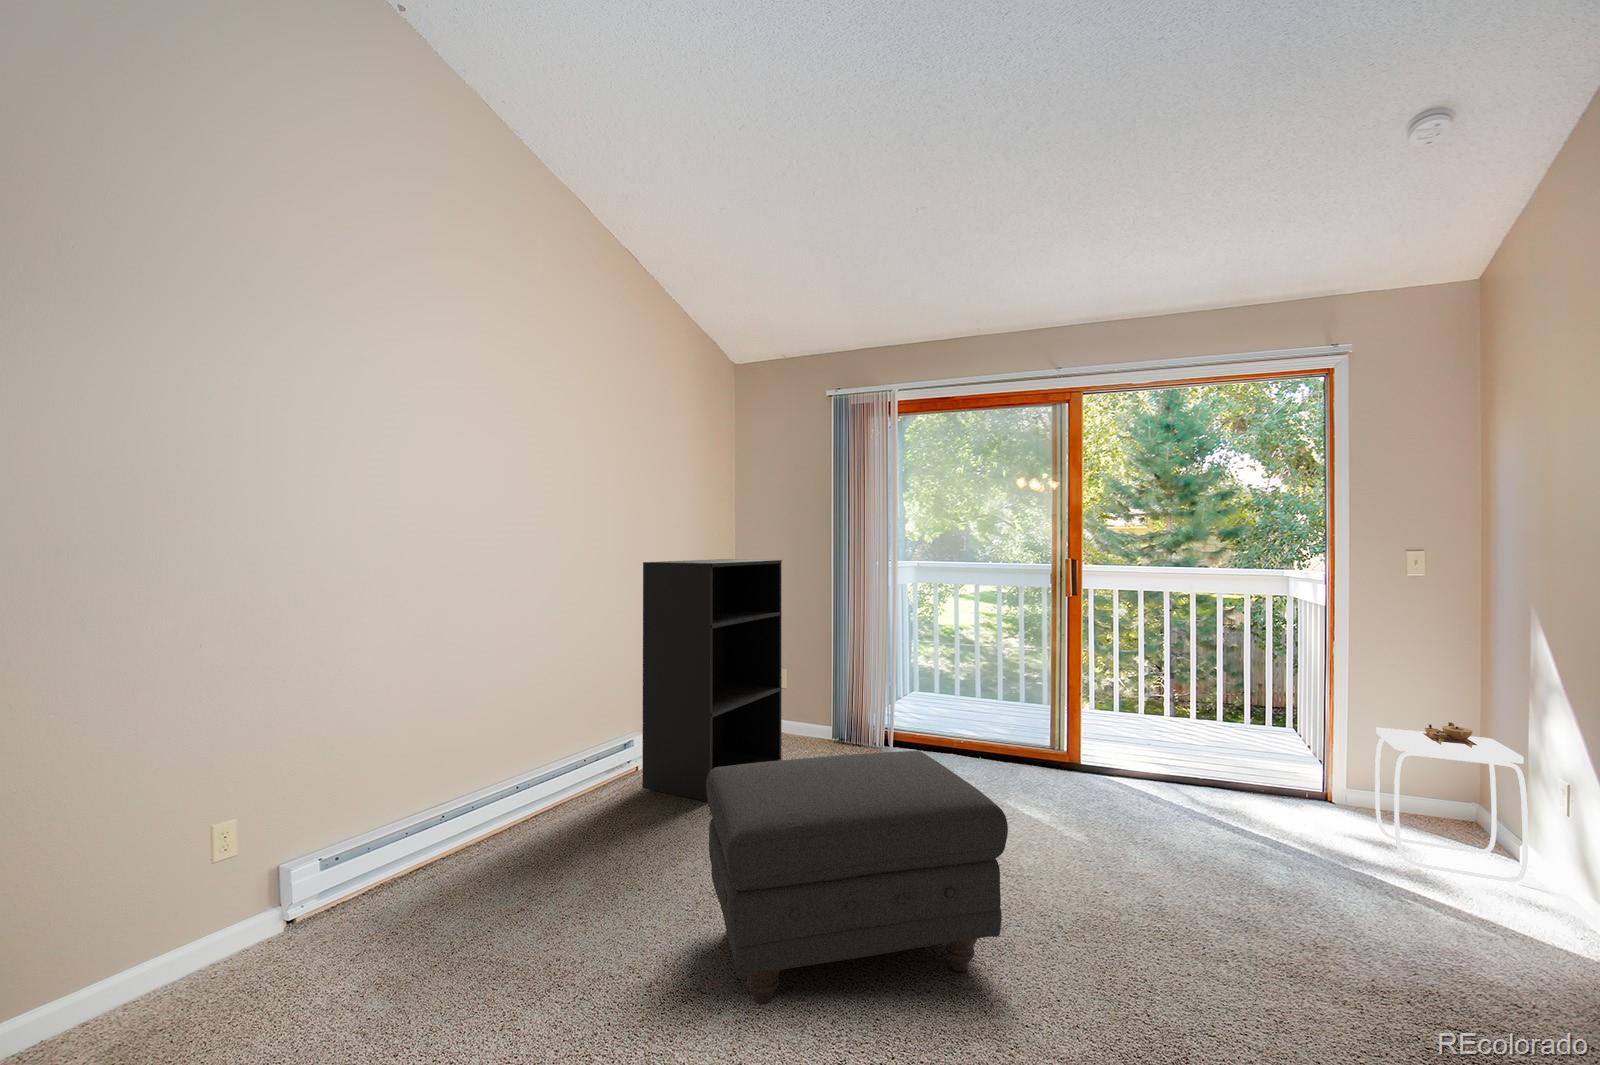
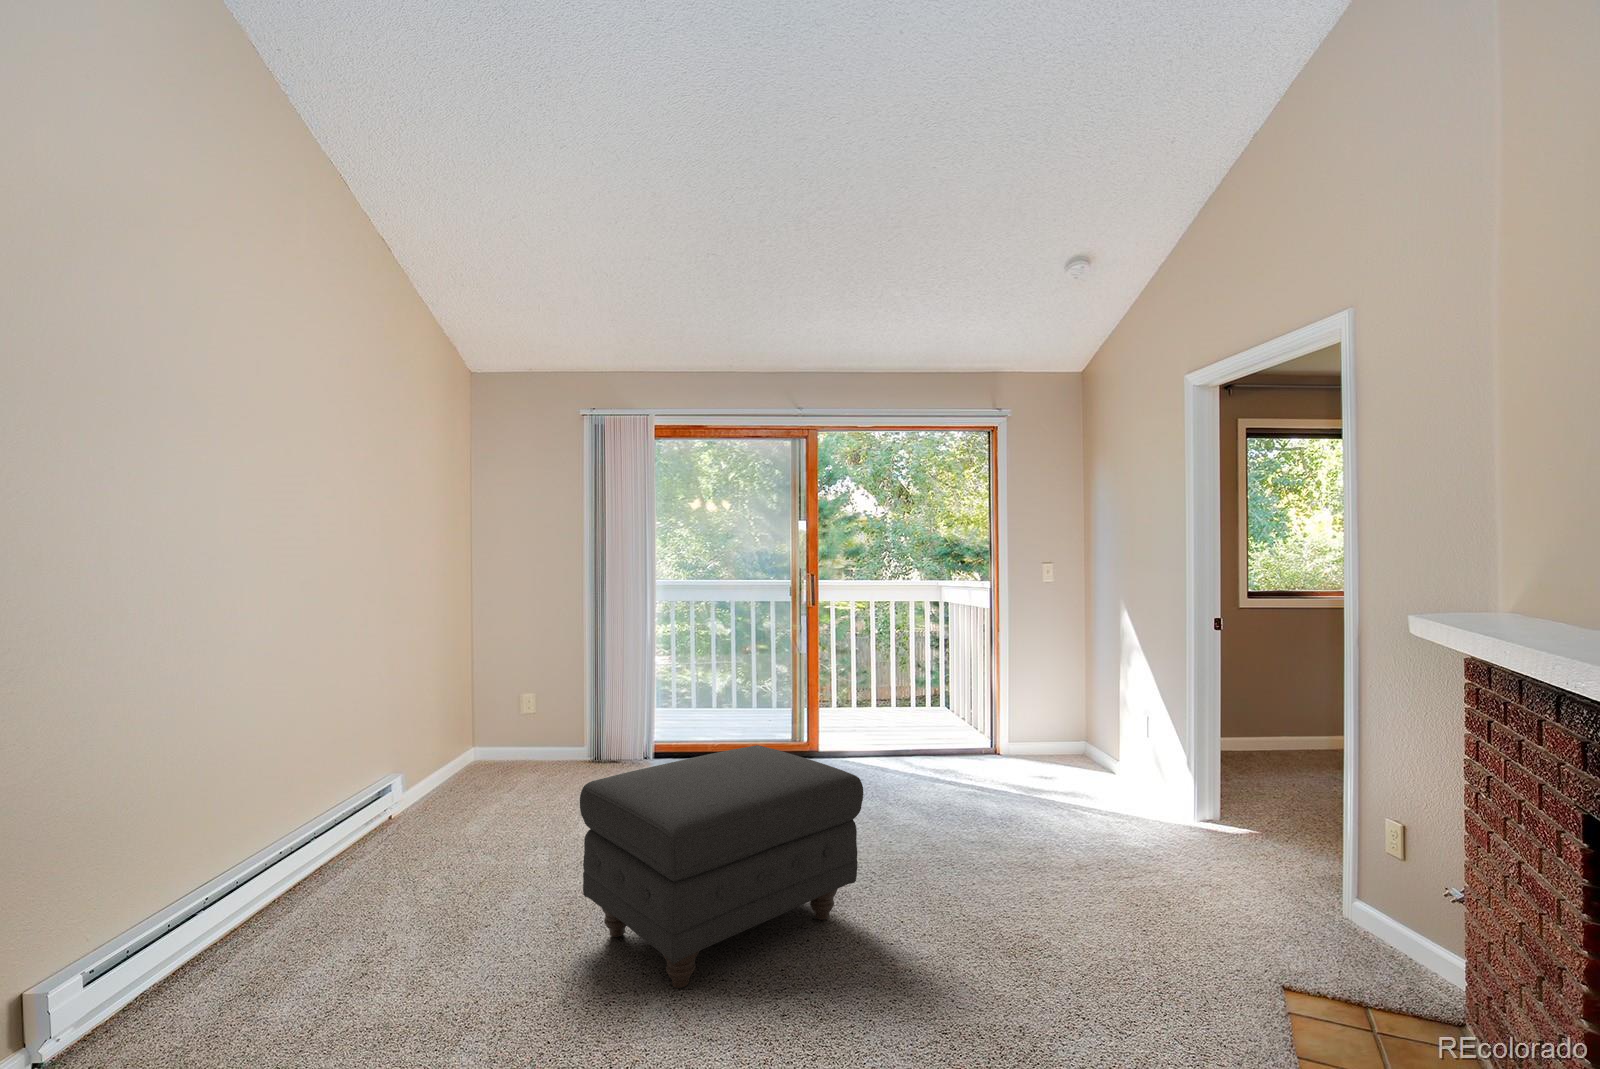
bookshelf: present [642,559,782,802] -> none [407,576,559,836]
side table: present [1375,722,1528,882] -> none [1028,689,1111,789]

